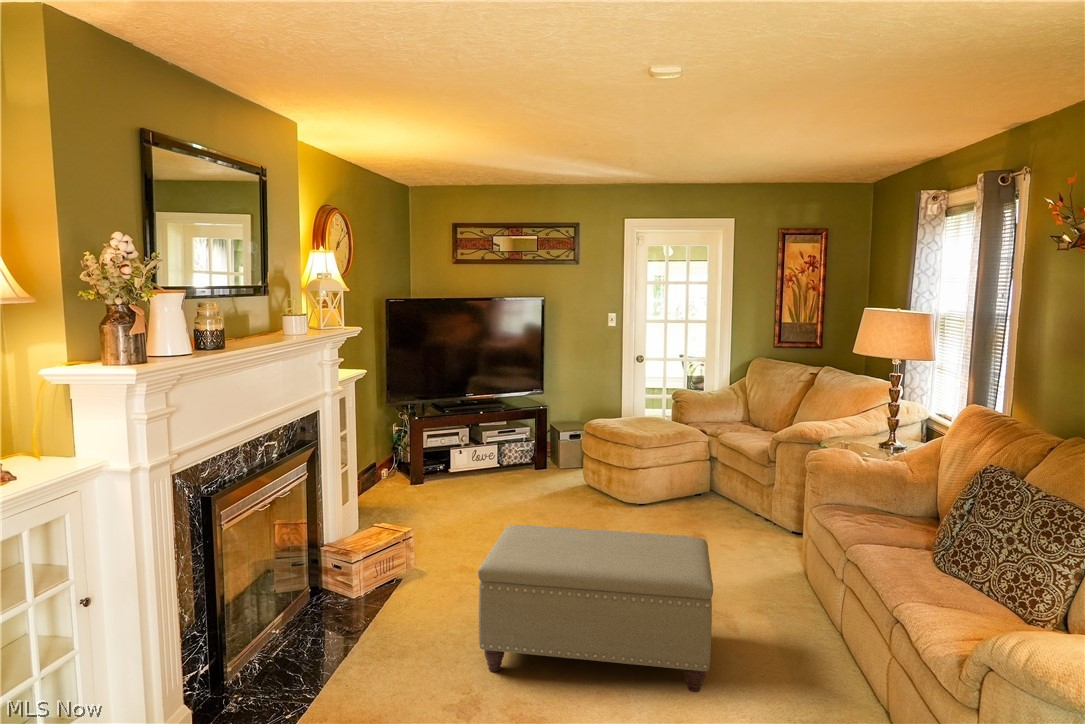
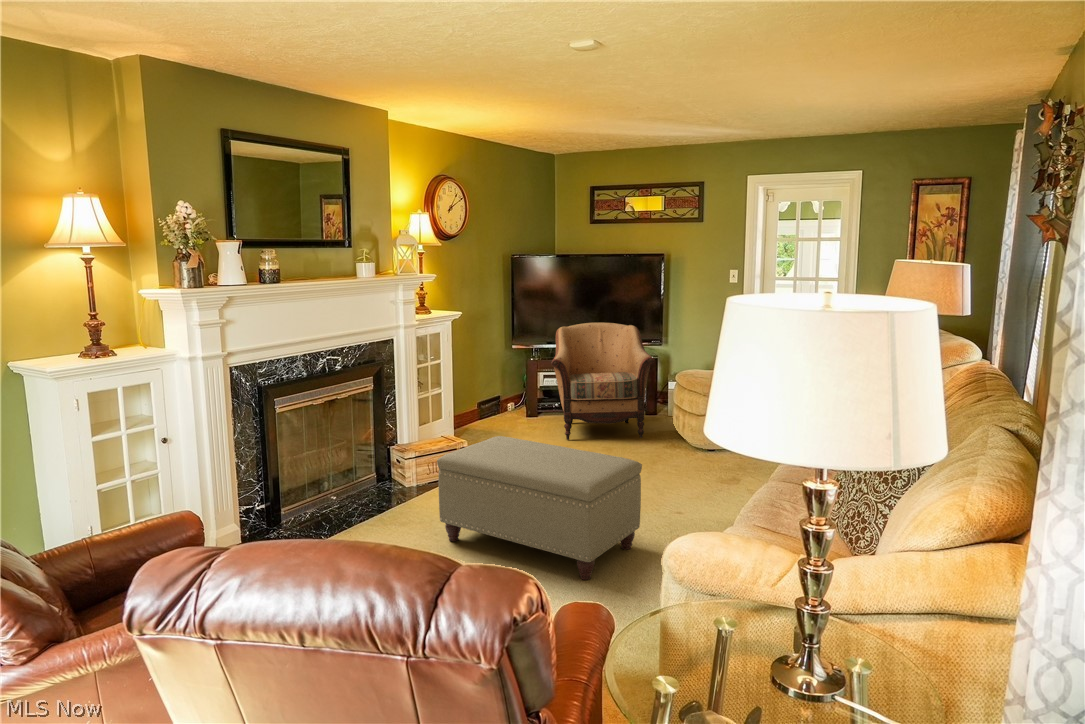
armchair: none [451,372,575,509] -> present [551,323,655,440]

